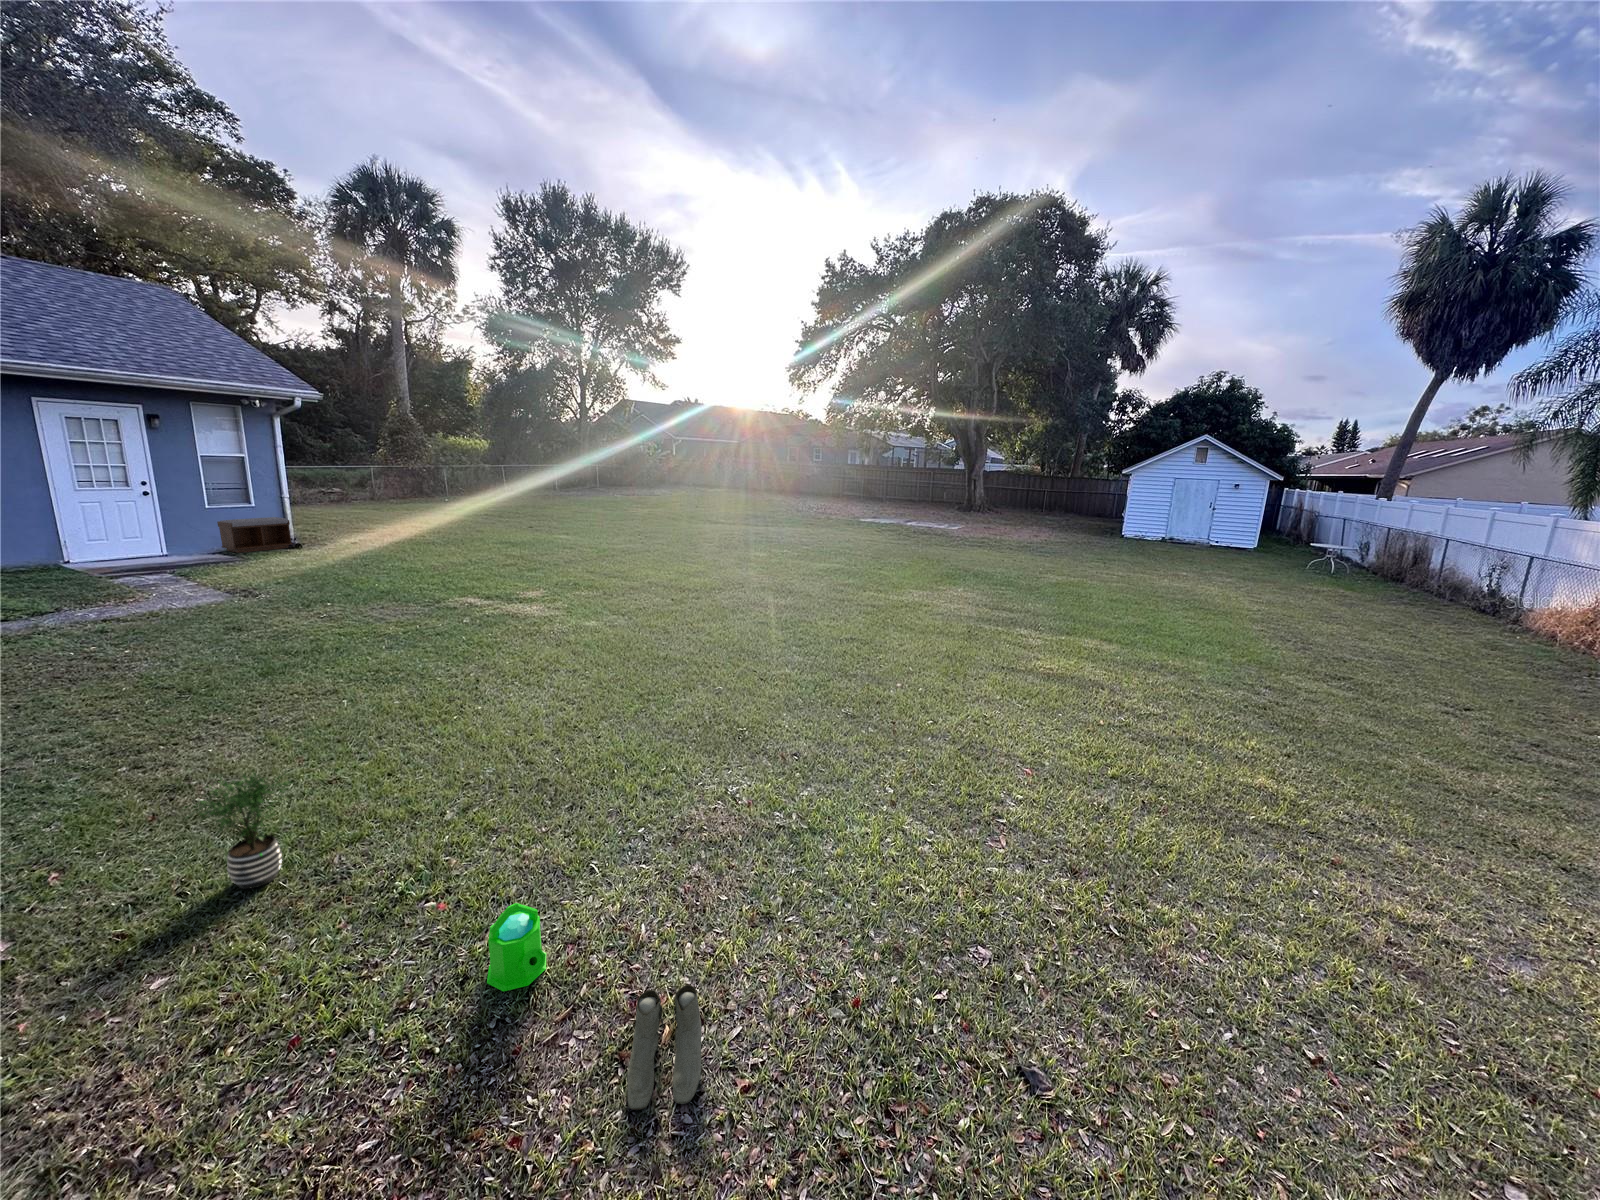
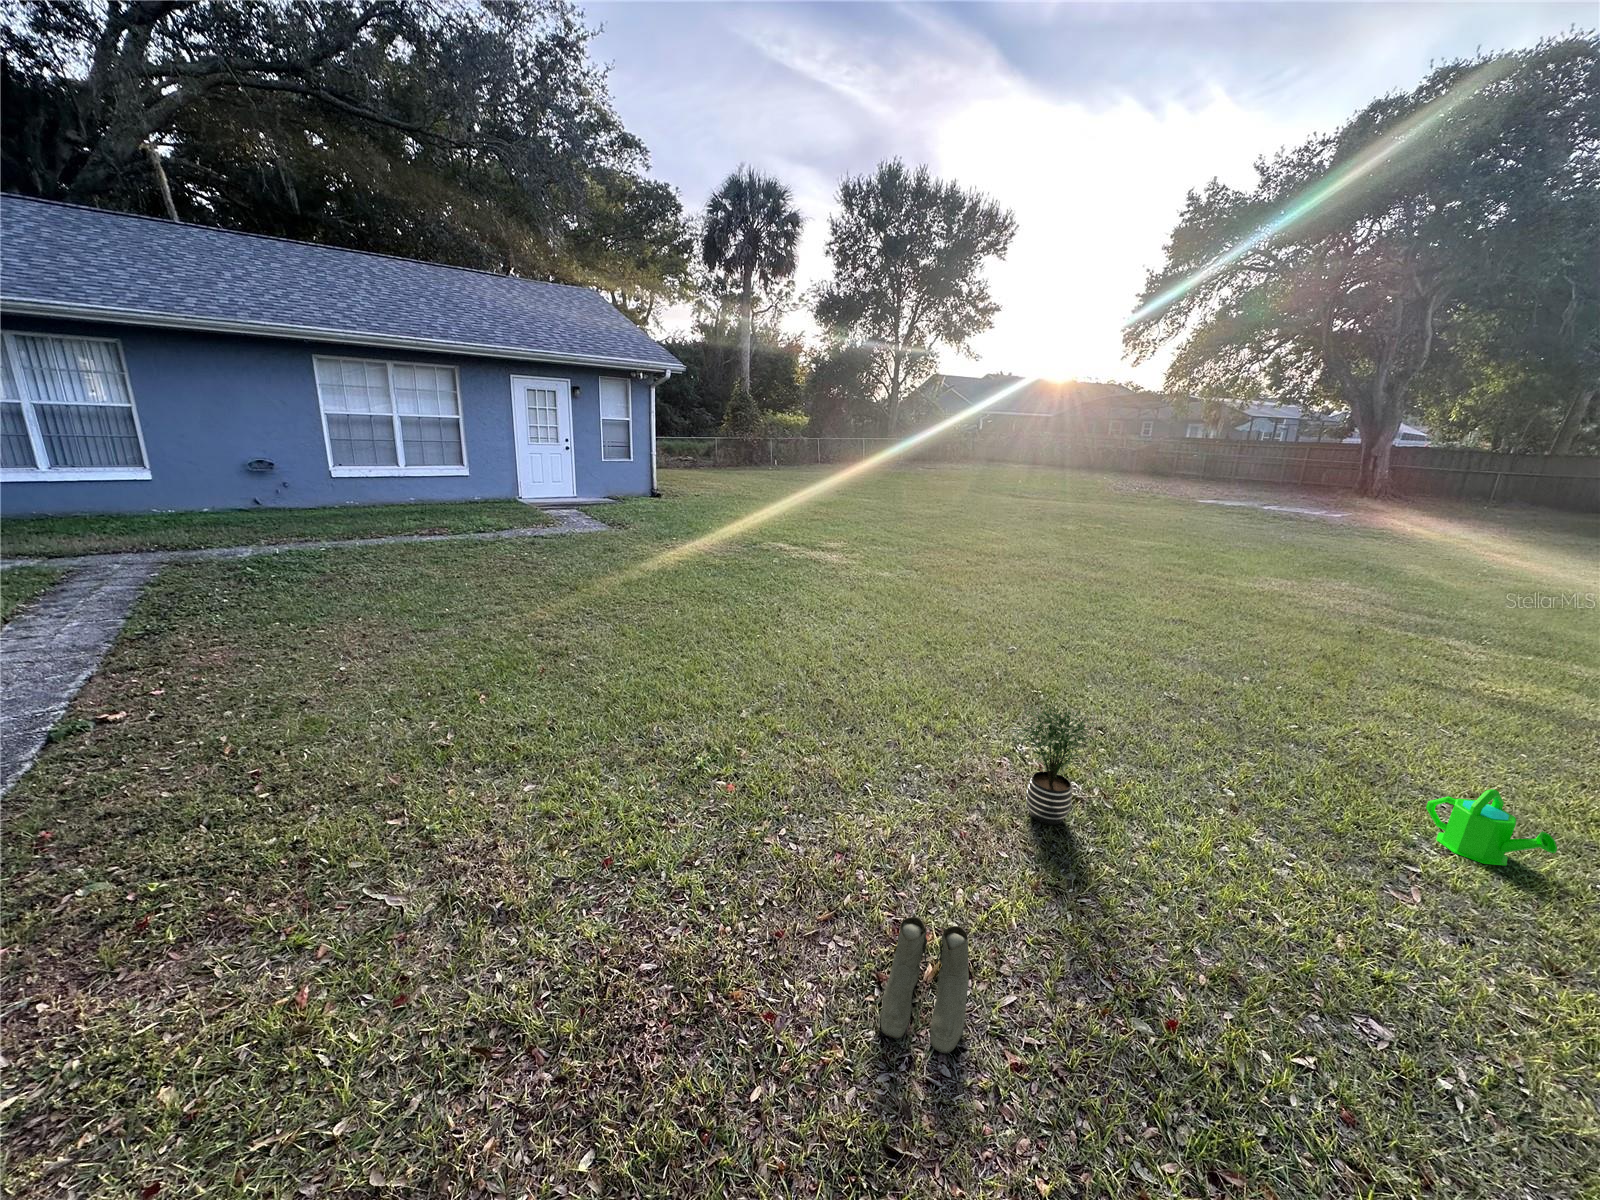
bench: present [217,517,293,553] -> none [606,474,653,501]
potted plant: present [185,772,289,889] -> present [1011,704,1094,825]
watering can: present [487,903,546,992] -> present [1426,789,1557,866]

